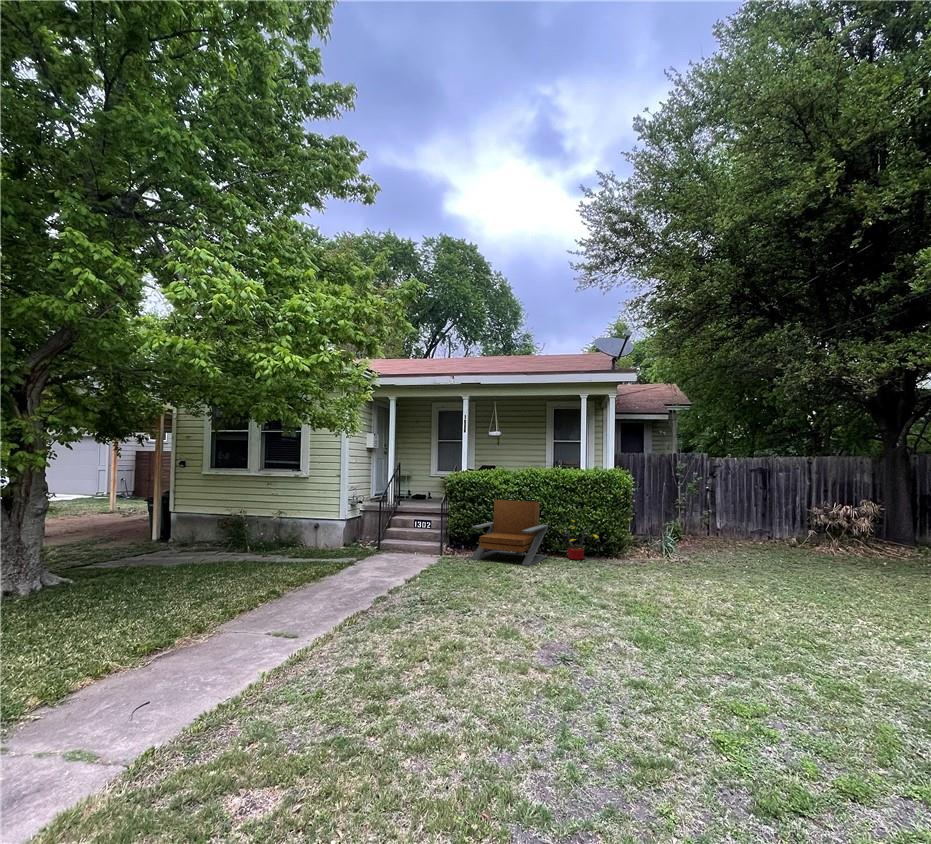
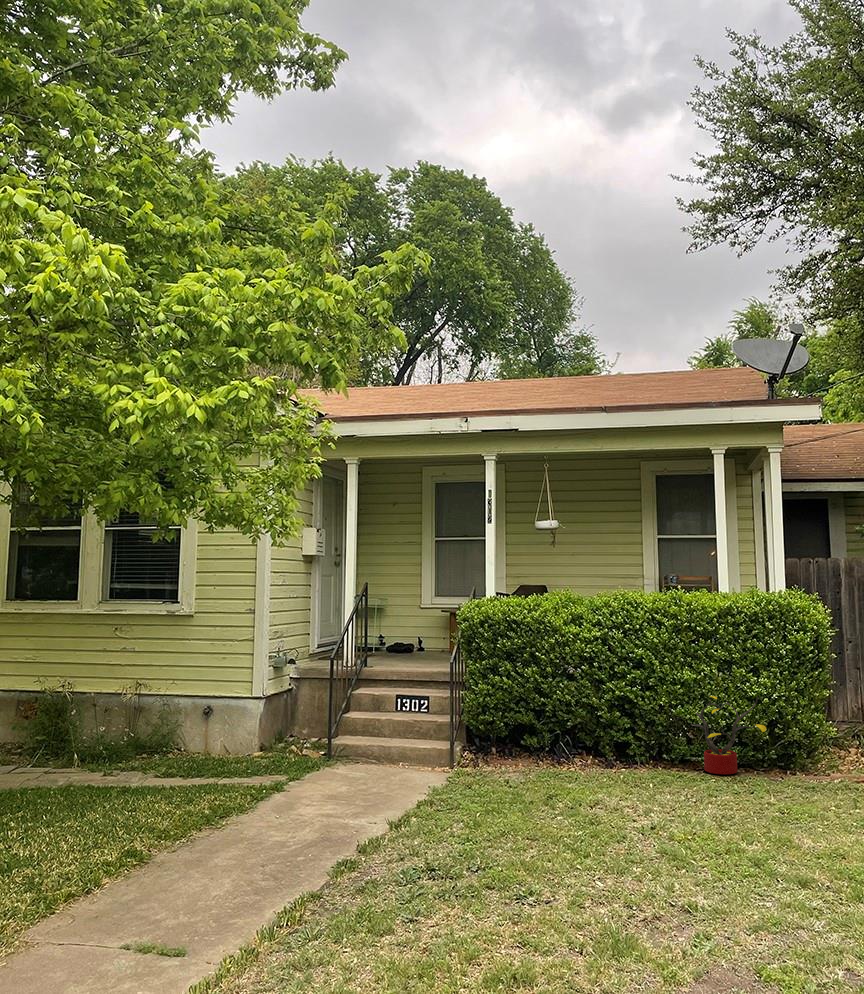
lounge chair: present [472,500,548,566] -> none [513,656,664,789]

